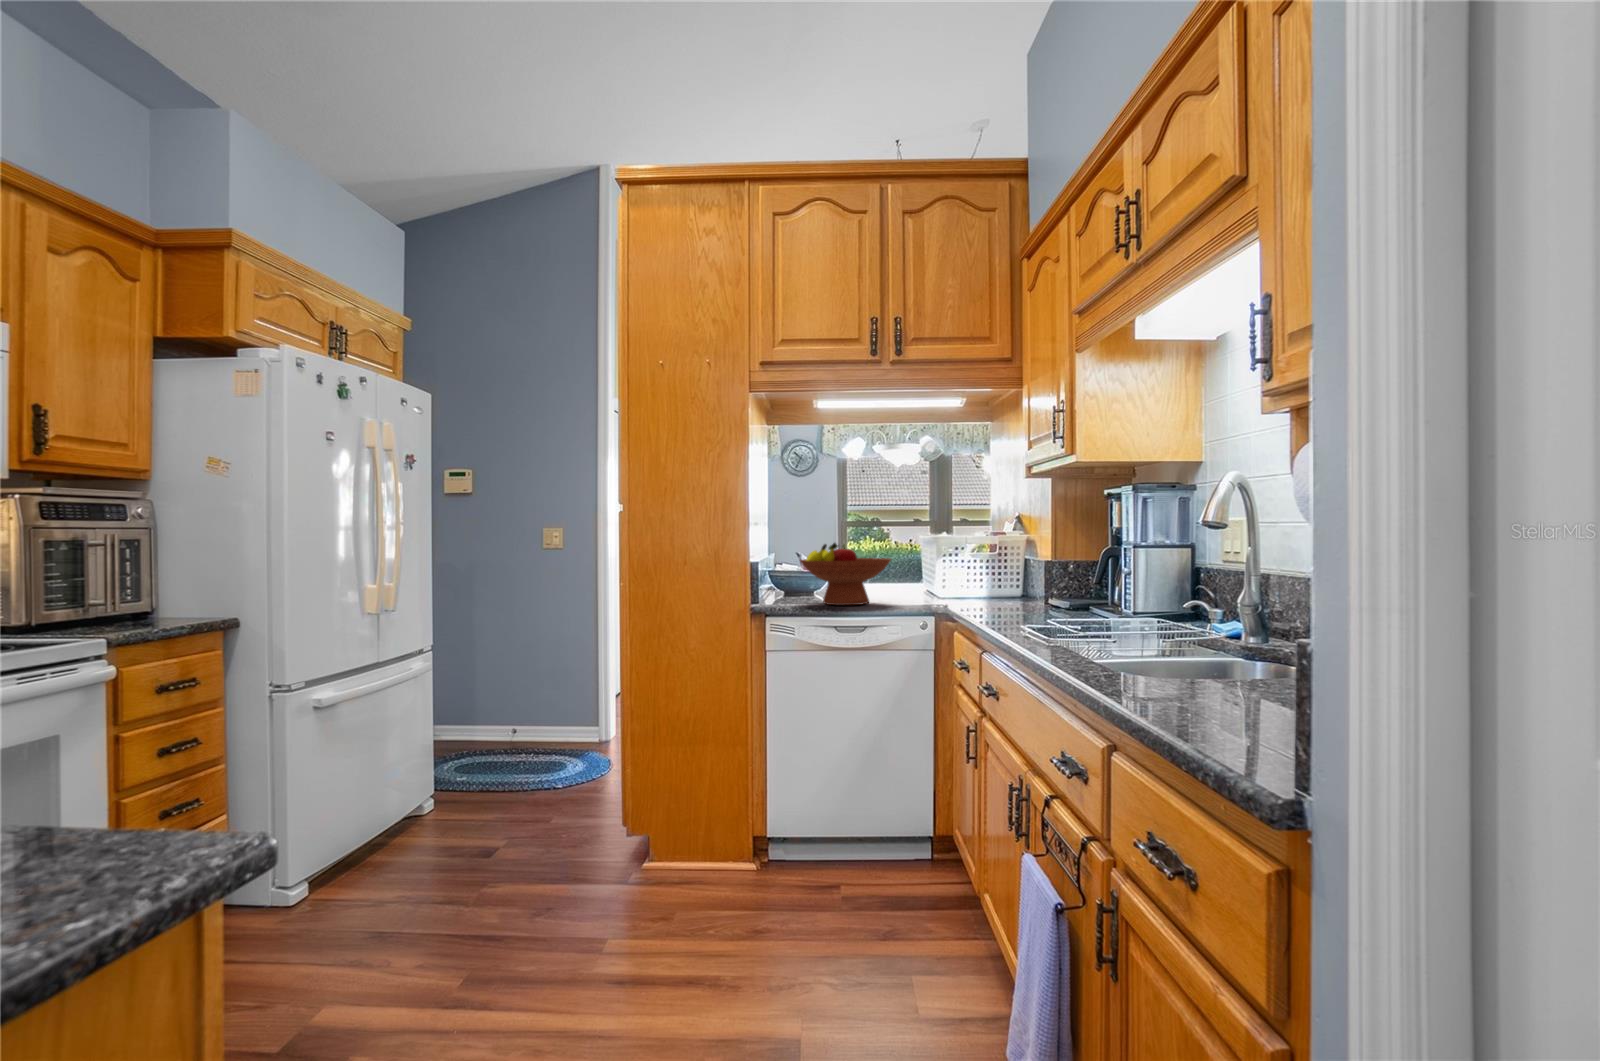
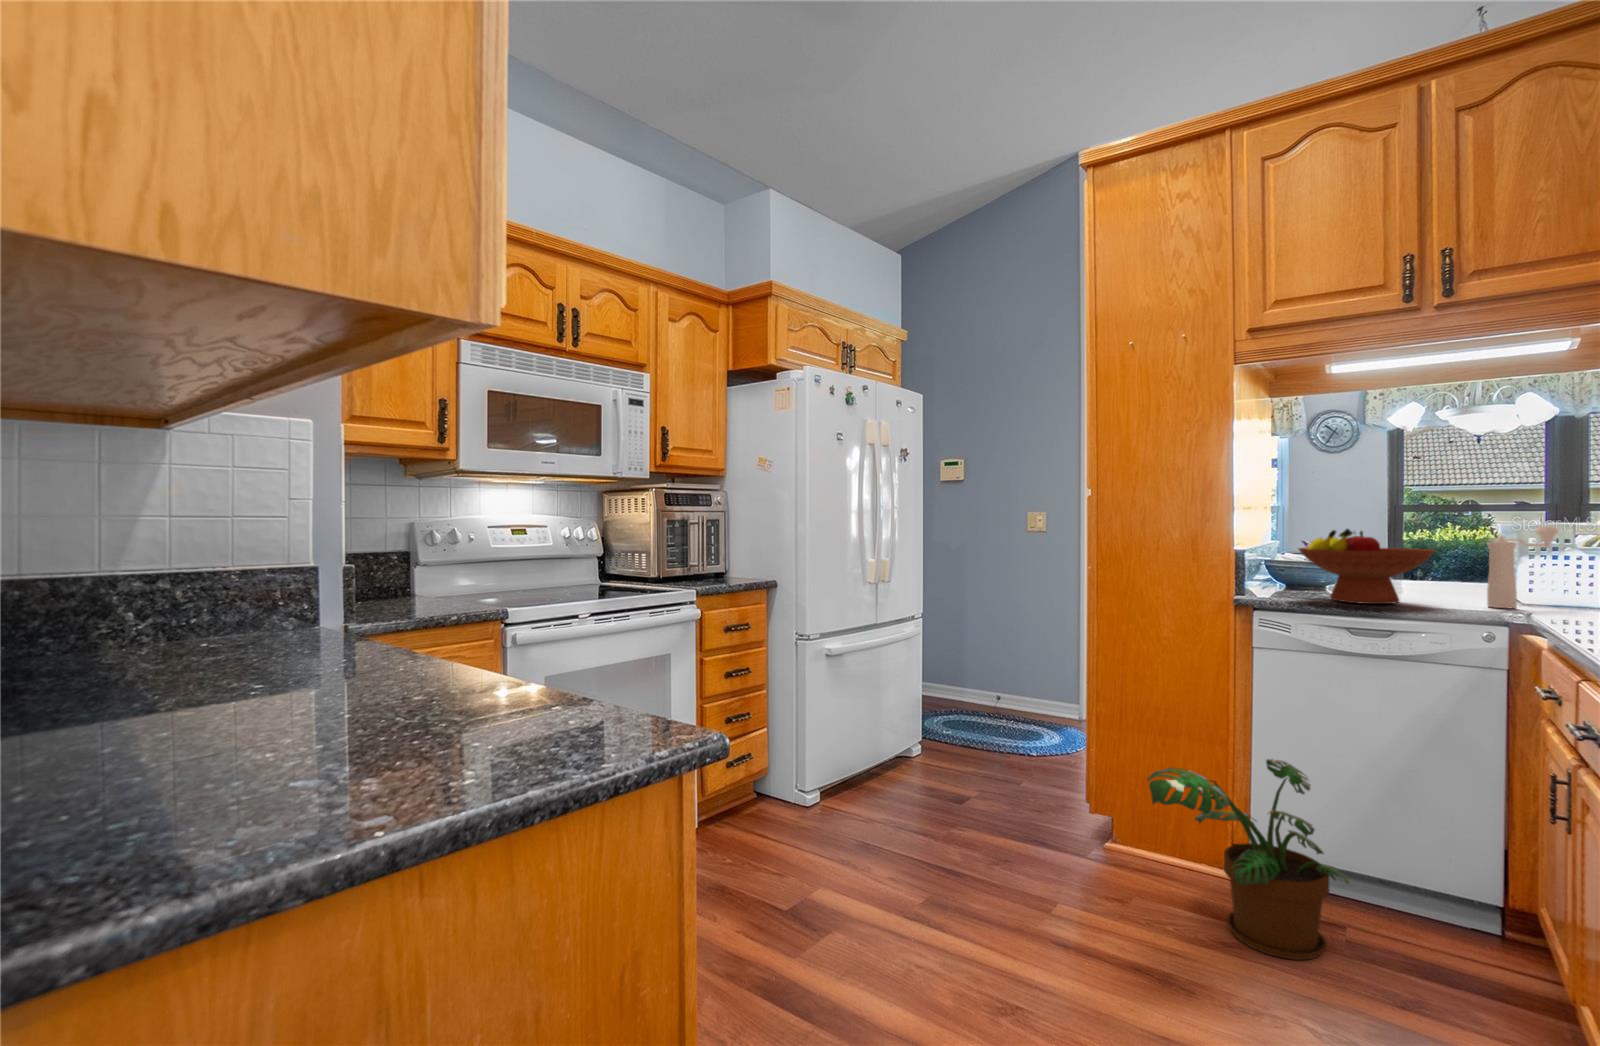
pepper mill: none [922,539,962,603] -> present [1487,526,1558,608]
potted plant: none [684,748,840,920] -> present [1147,759,1350,960]

